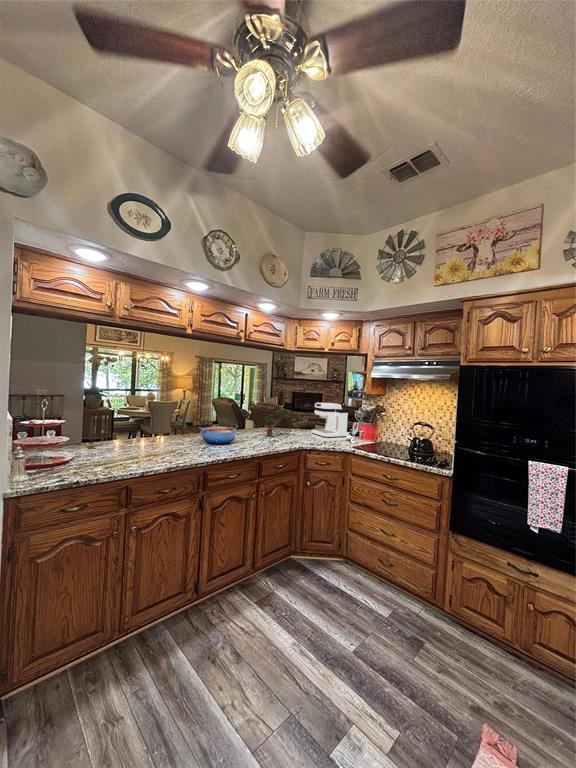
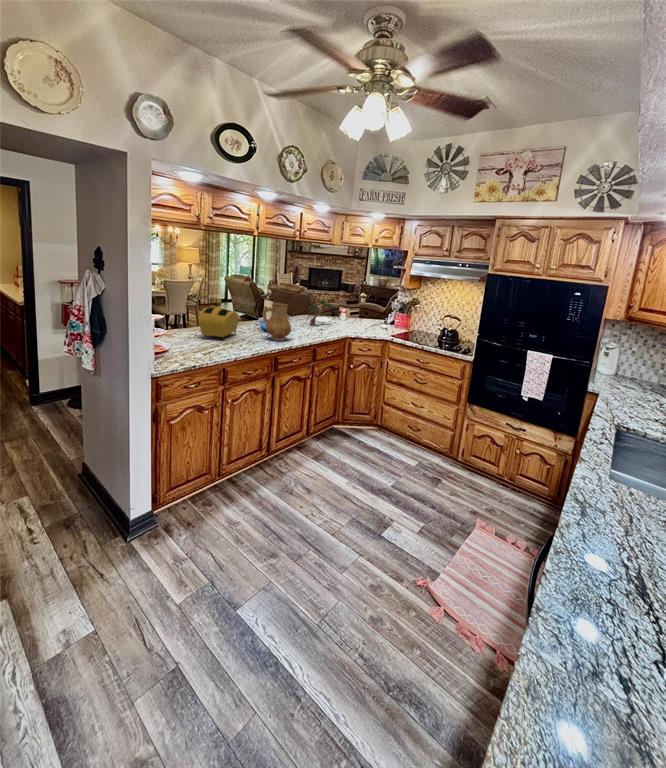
coffee maker: present [308,403,348,442] -> none [351,293,390,331]
ceramic pitcher: none [205,415,235,454] -> present [262,303,291,340]
toaster: none [139,421,183,455] -> present [199,307,238,340]

